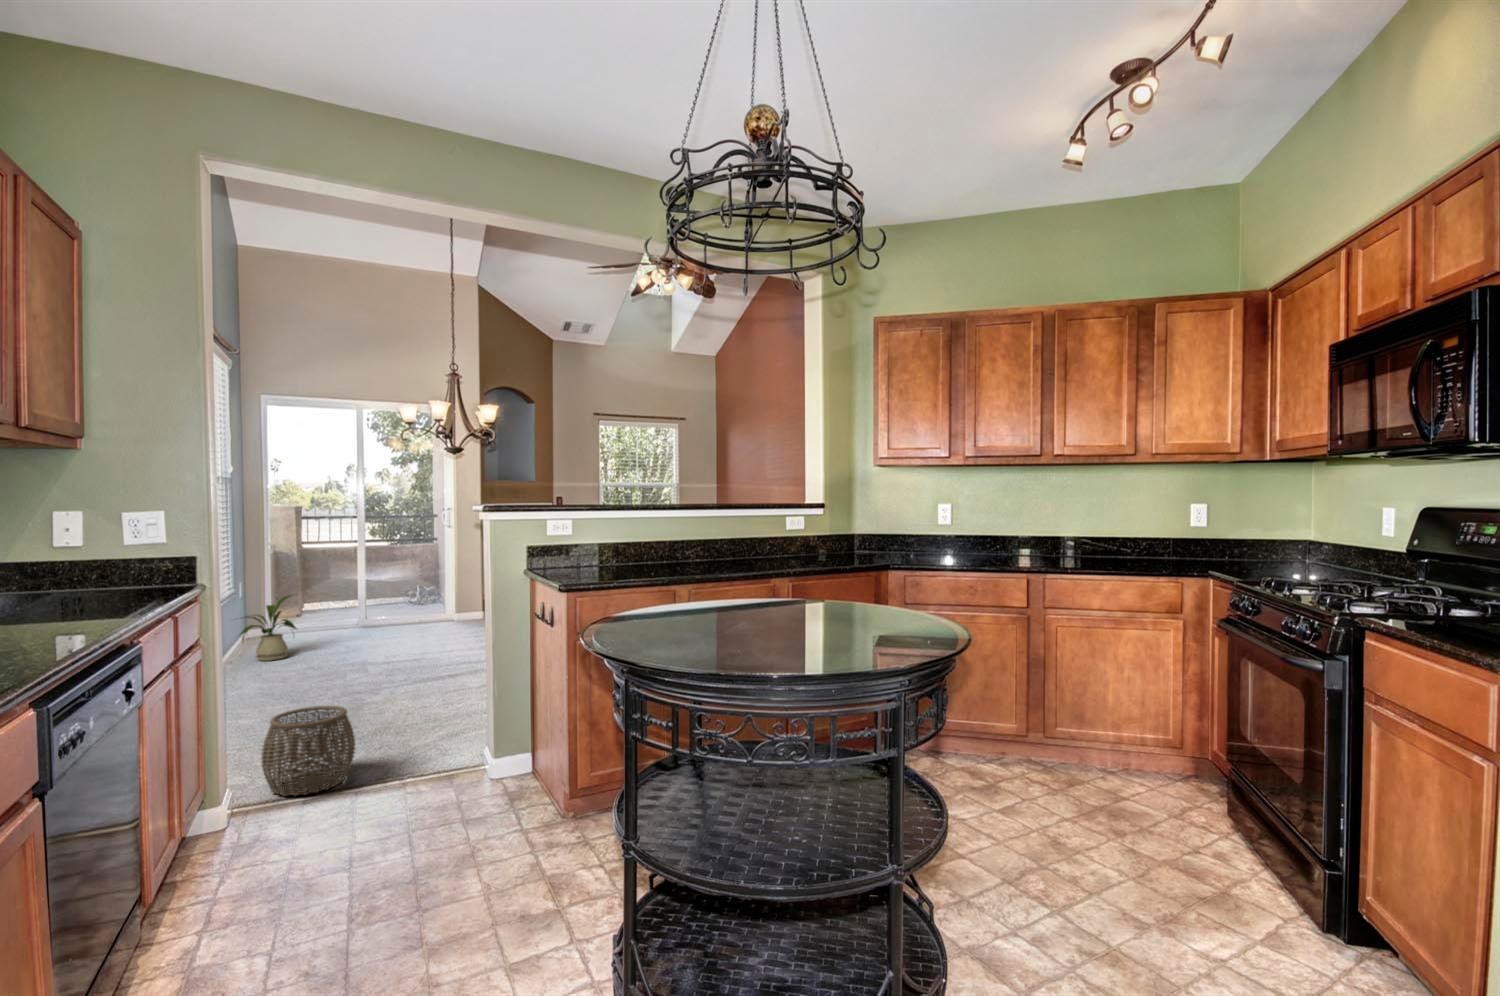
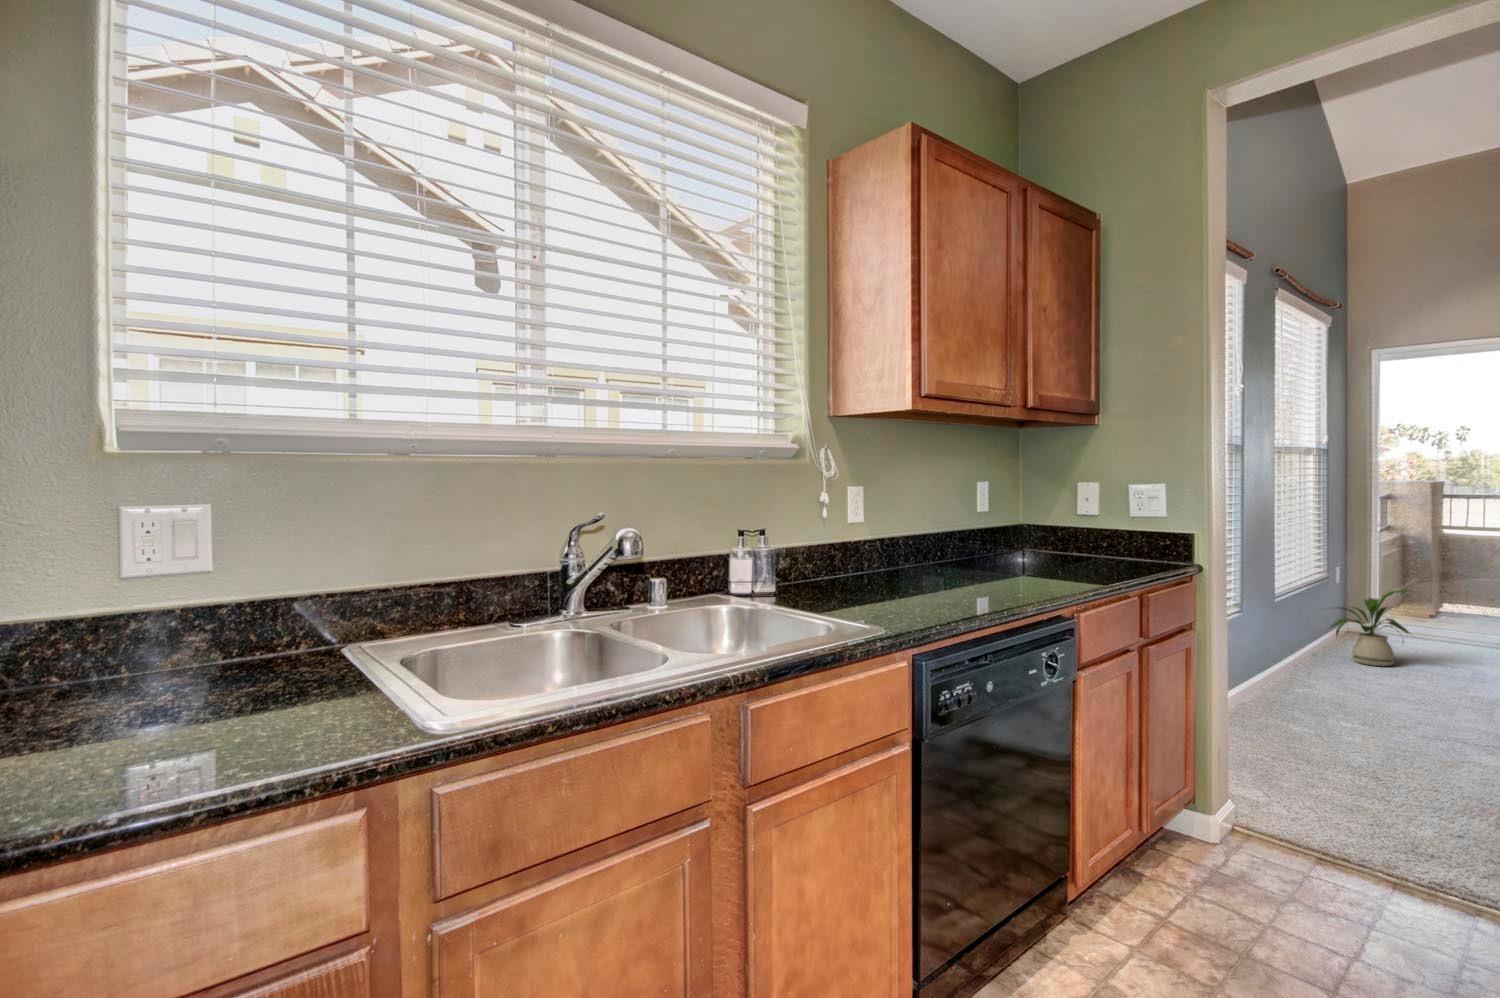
woven basket: present [261,706,355,796] -> none [1274,735,1409,858]

